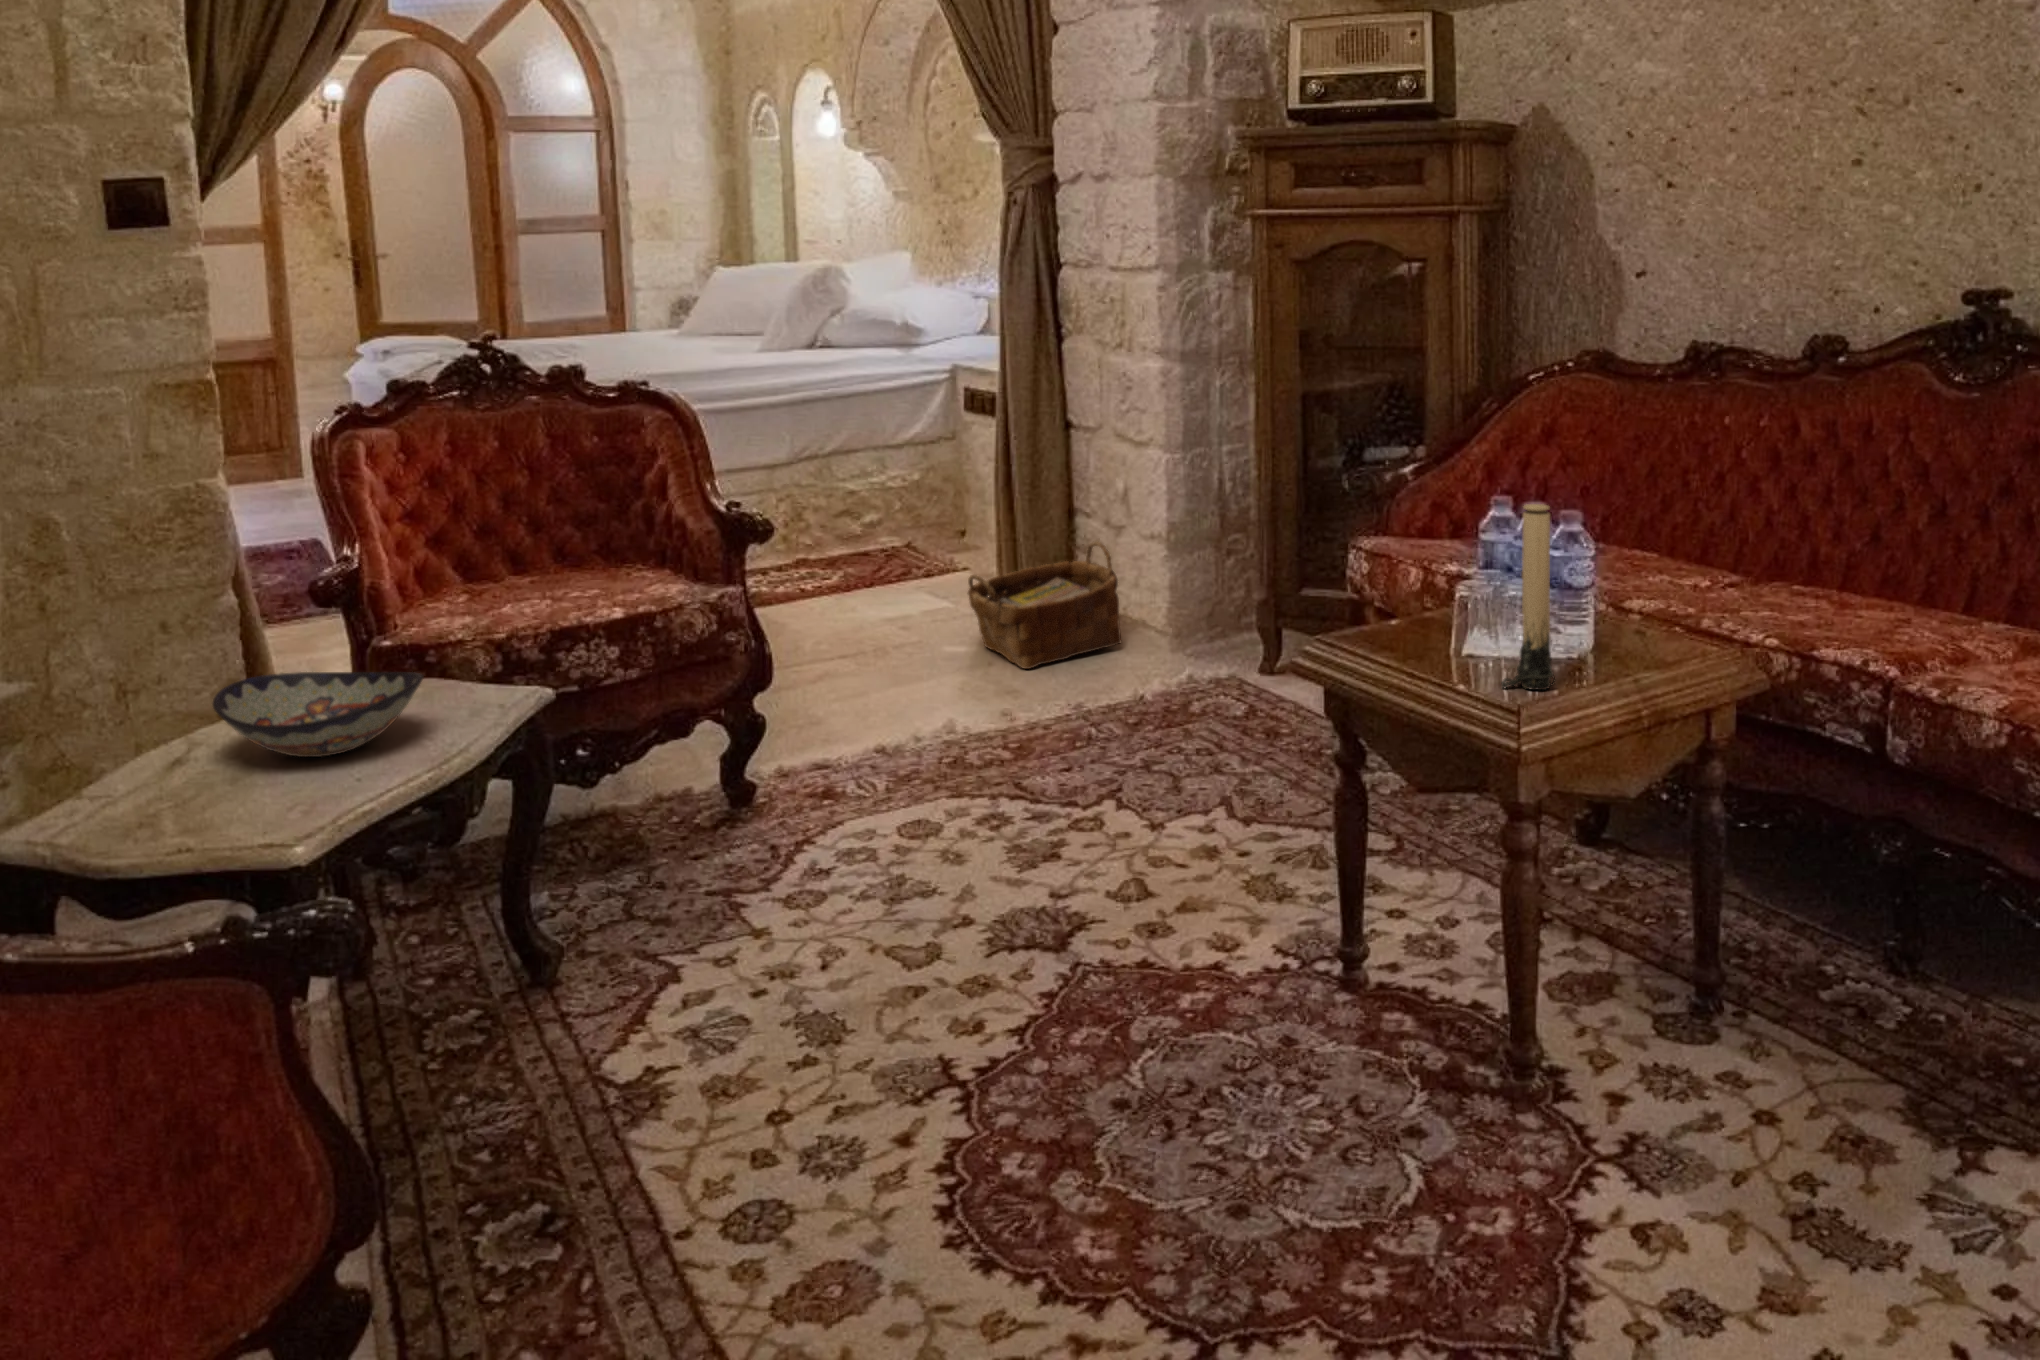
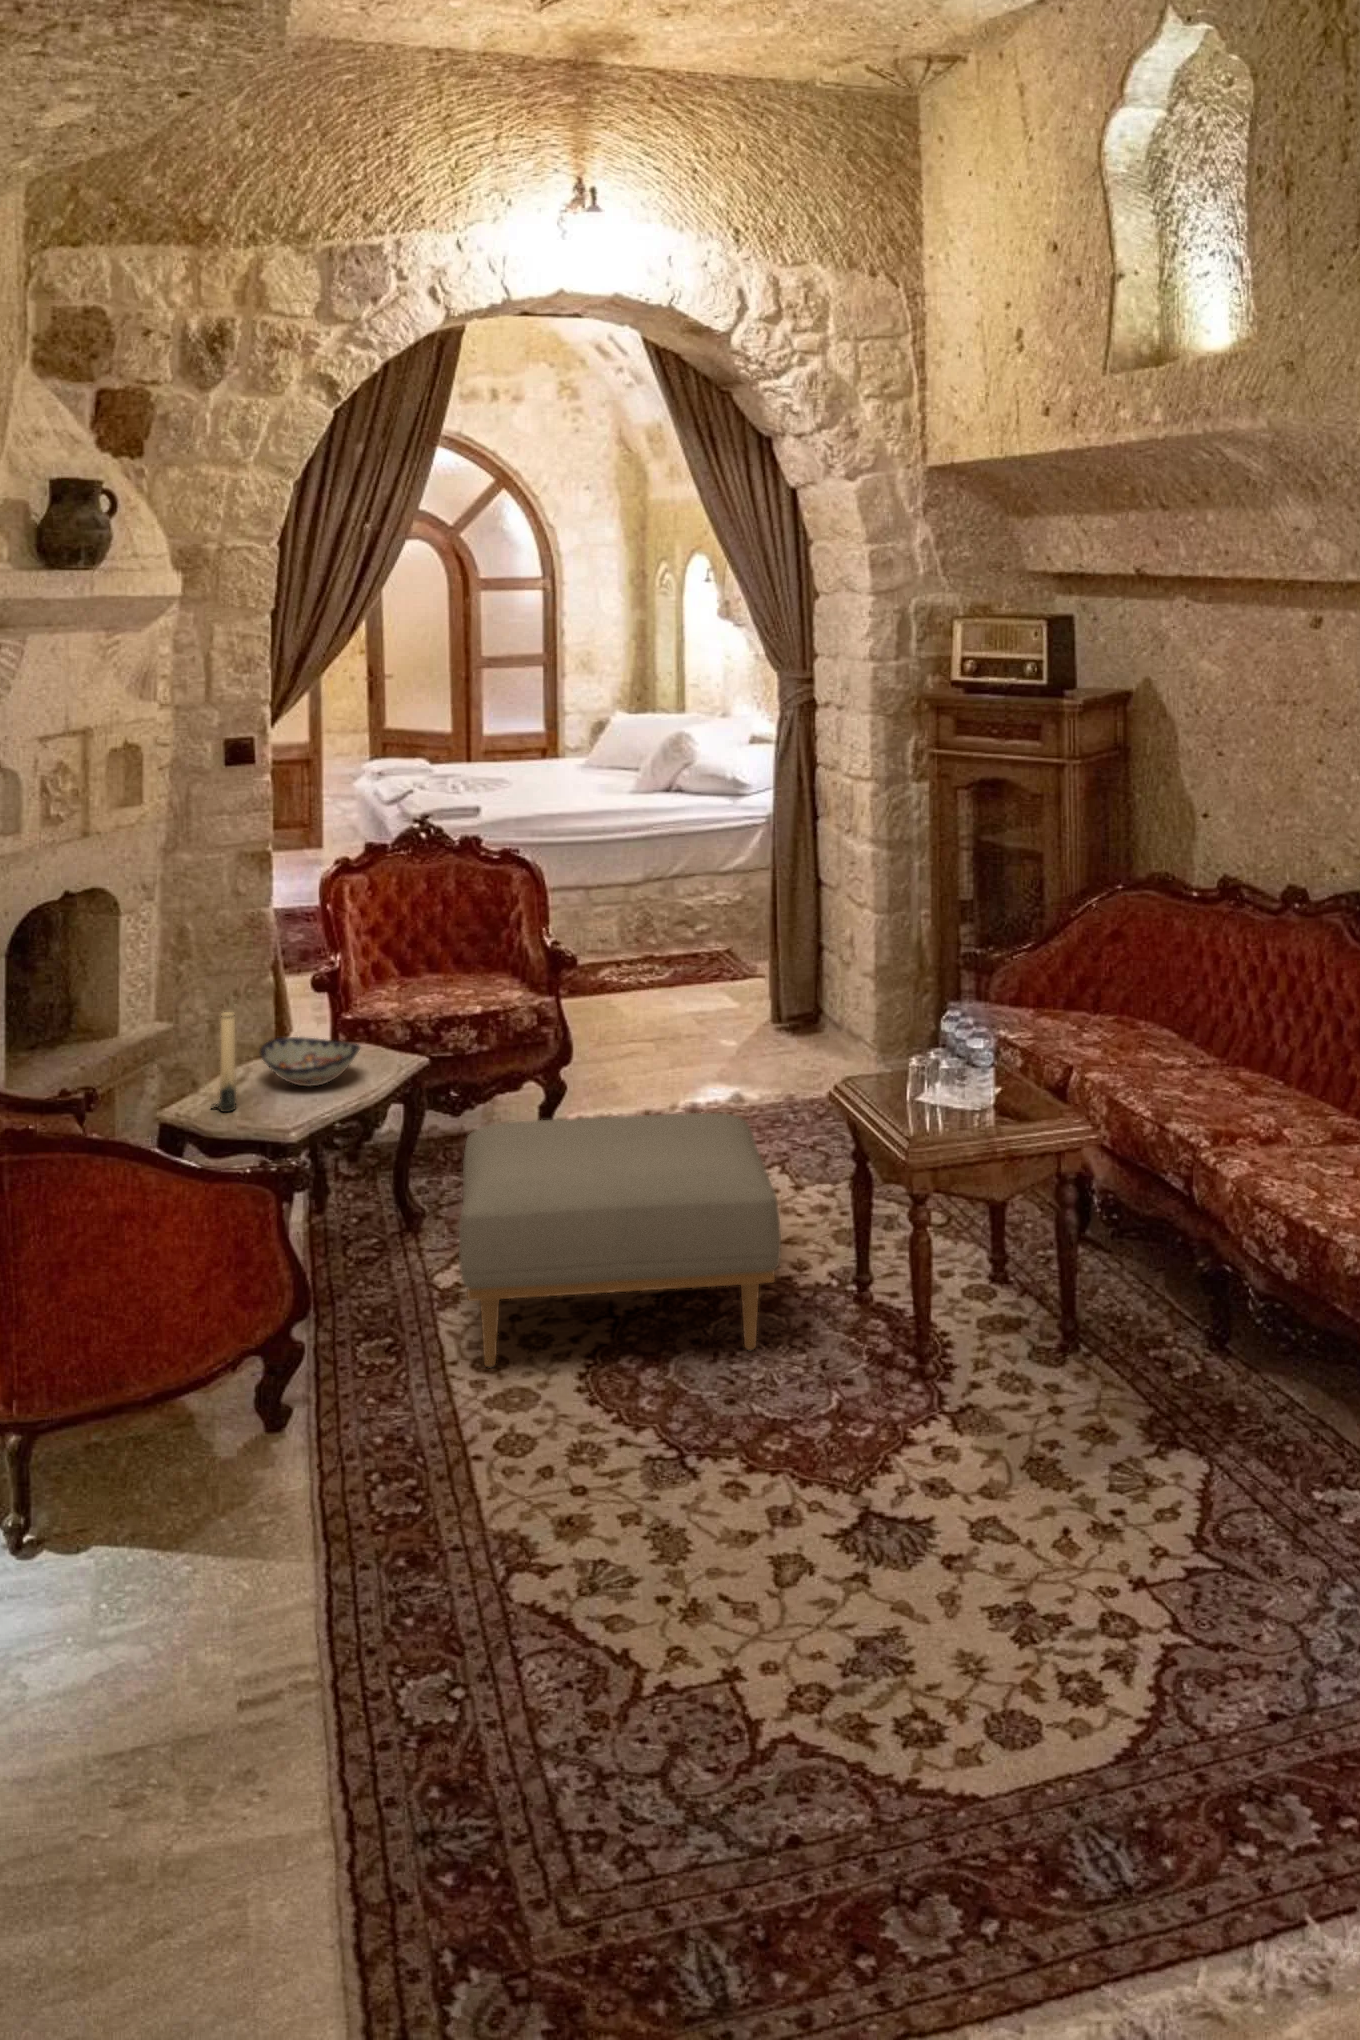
candle: present [1501,504,1555,690] -> present [211,1012,236,1112]
woven basket: present [967,542,1121,669] -> none [731,973,840,1065]
ottoman: none [652,720,1280,1230] -> present [459,1113,781,1367]

